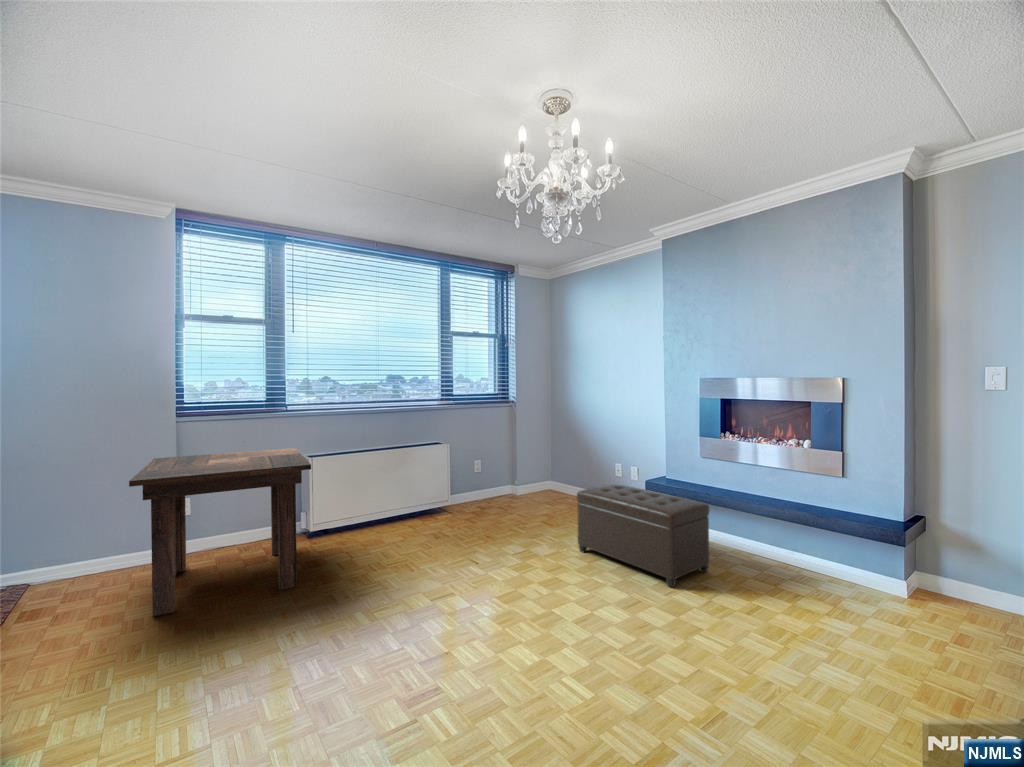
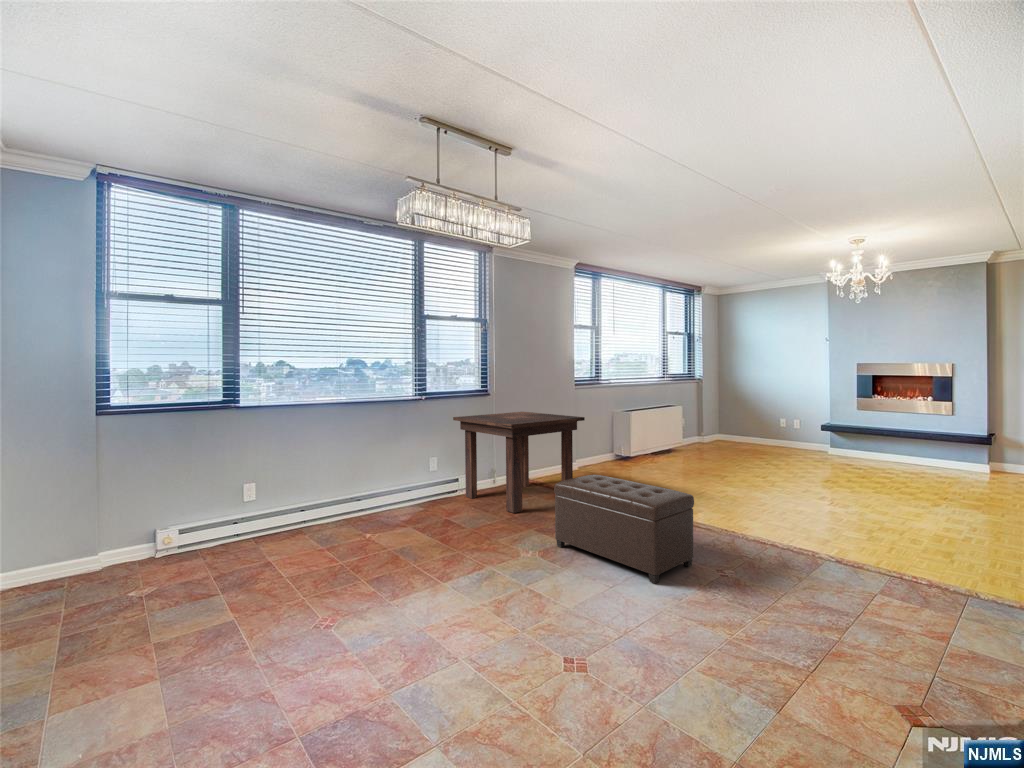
dining table: present [129,448,311,616] -> present [453,412,585,513]

